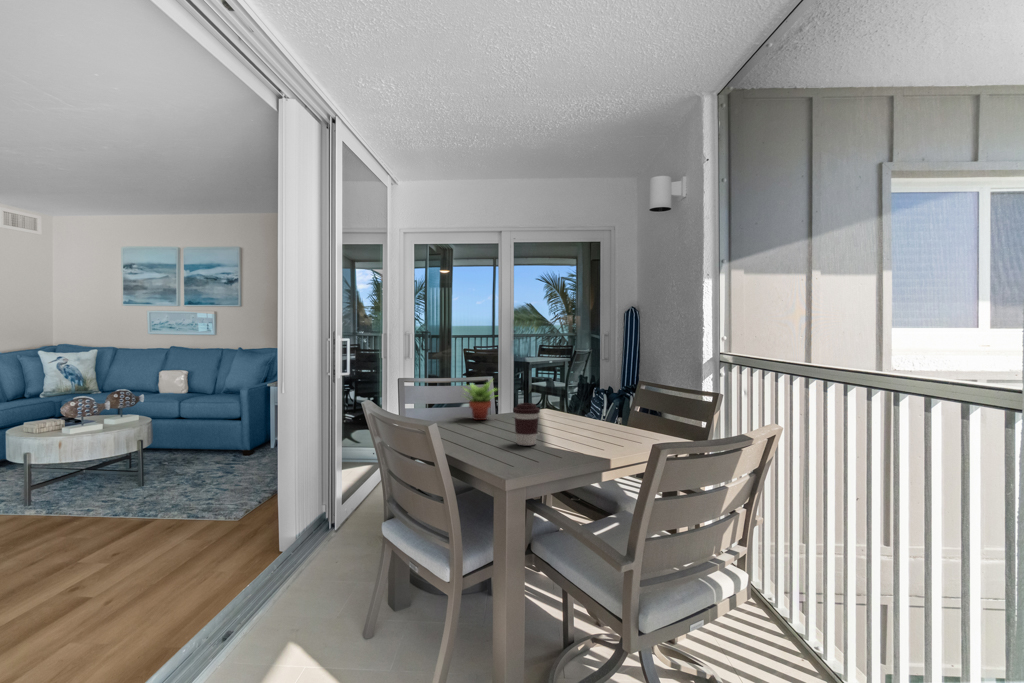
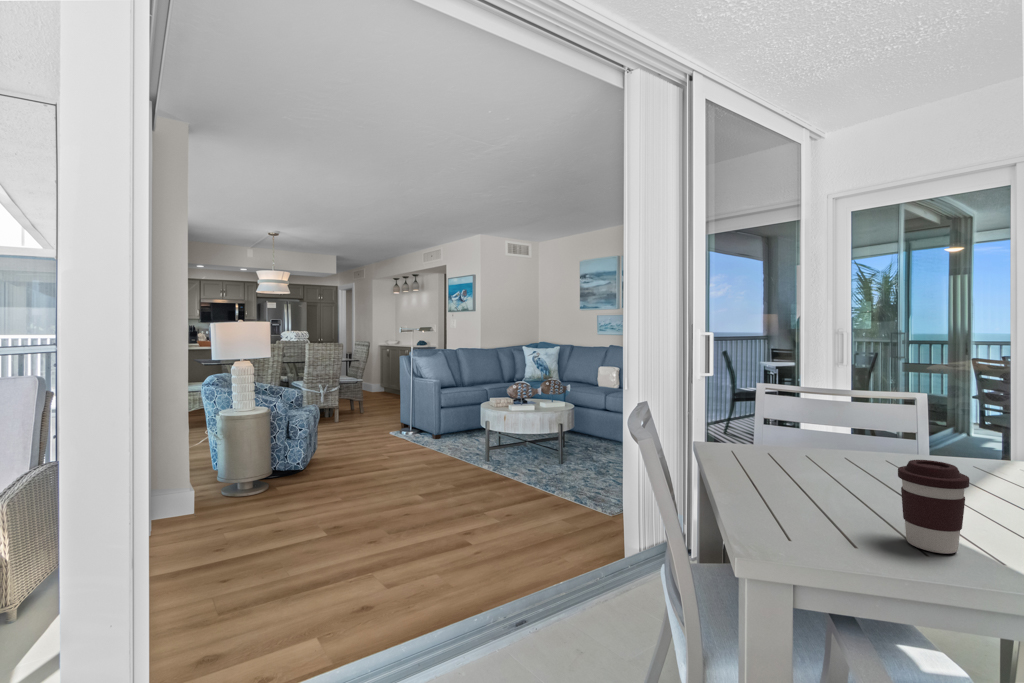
succulent plant: present [465,381,497,420] -> none [833,401,921,470]

